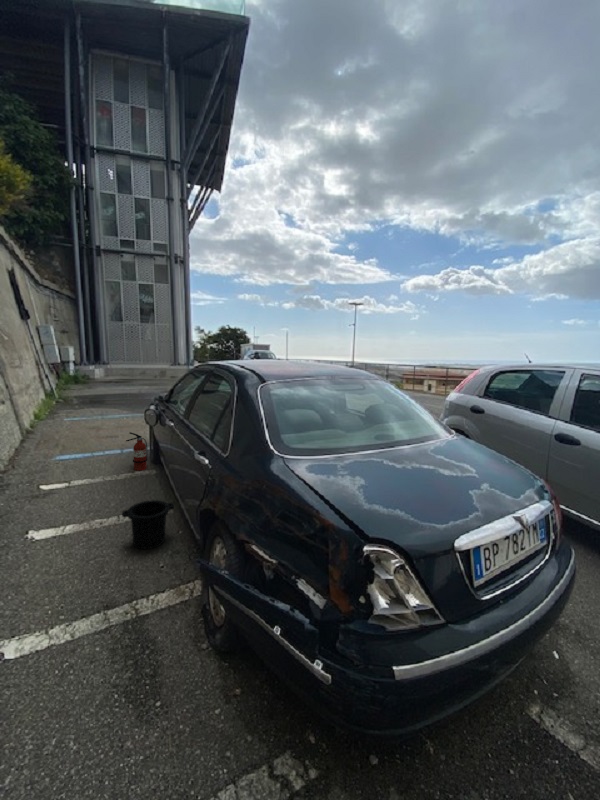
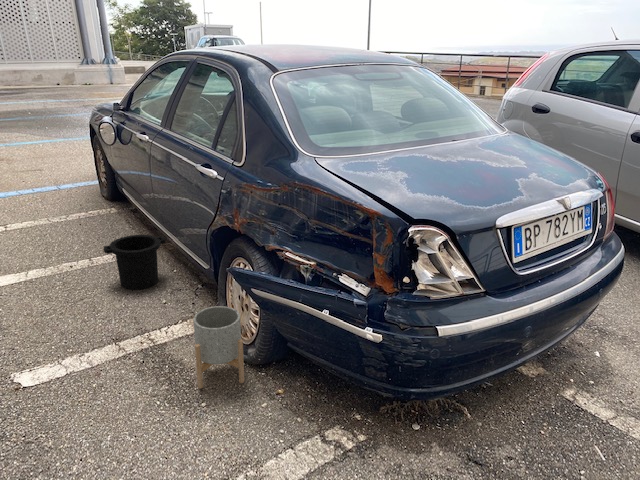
fire extinguisher: present [126,432,148,471] -> none [70,158,102,210]
planter: none [160,587,211,678] -> present [193,306,244,389]

